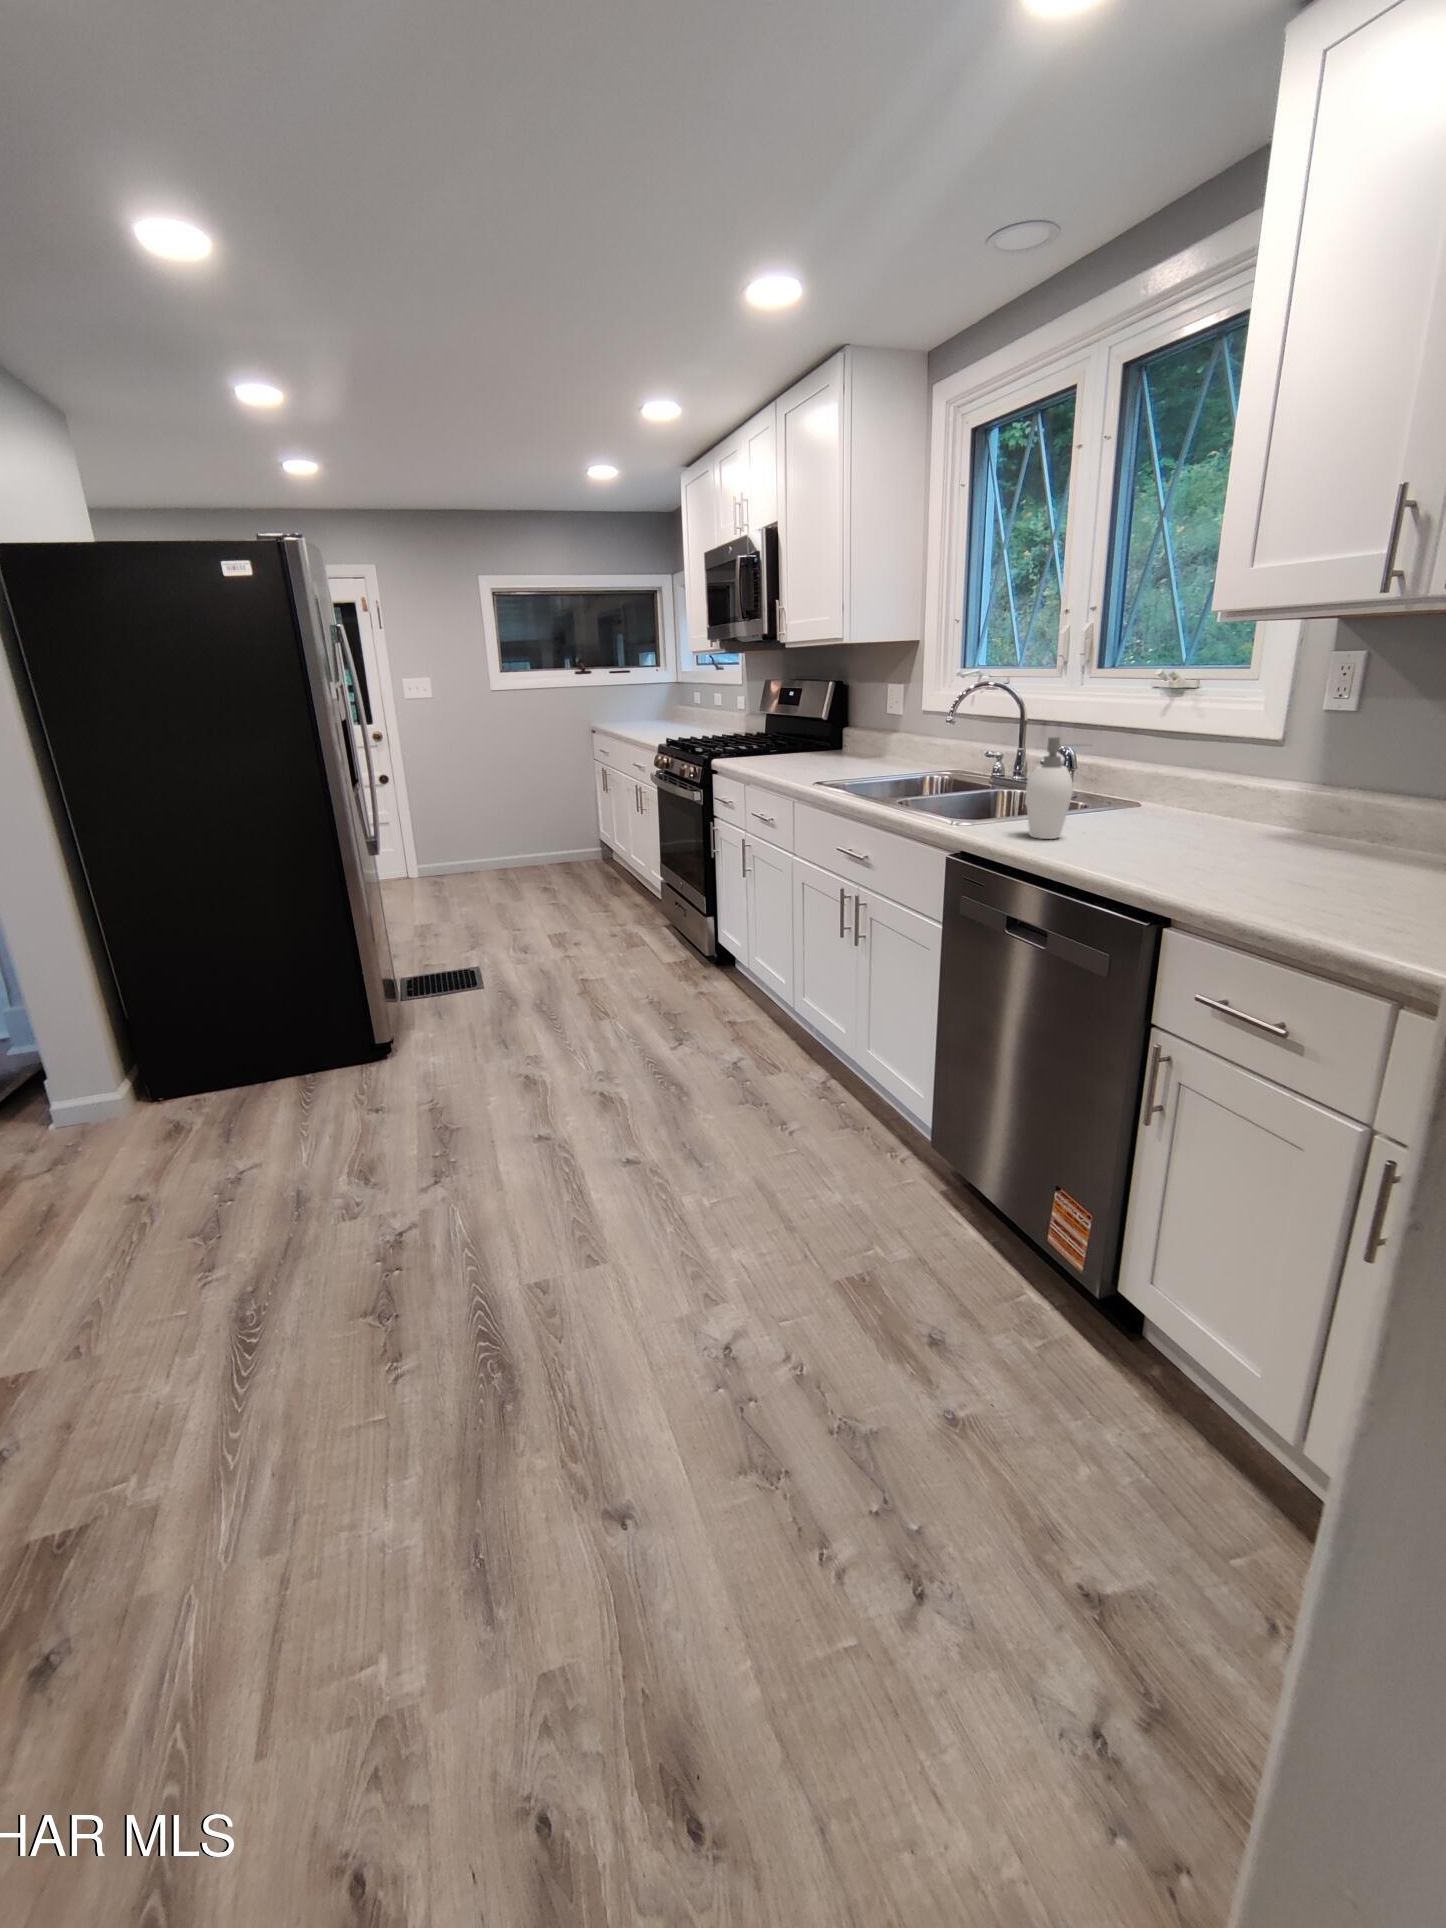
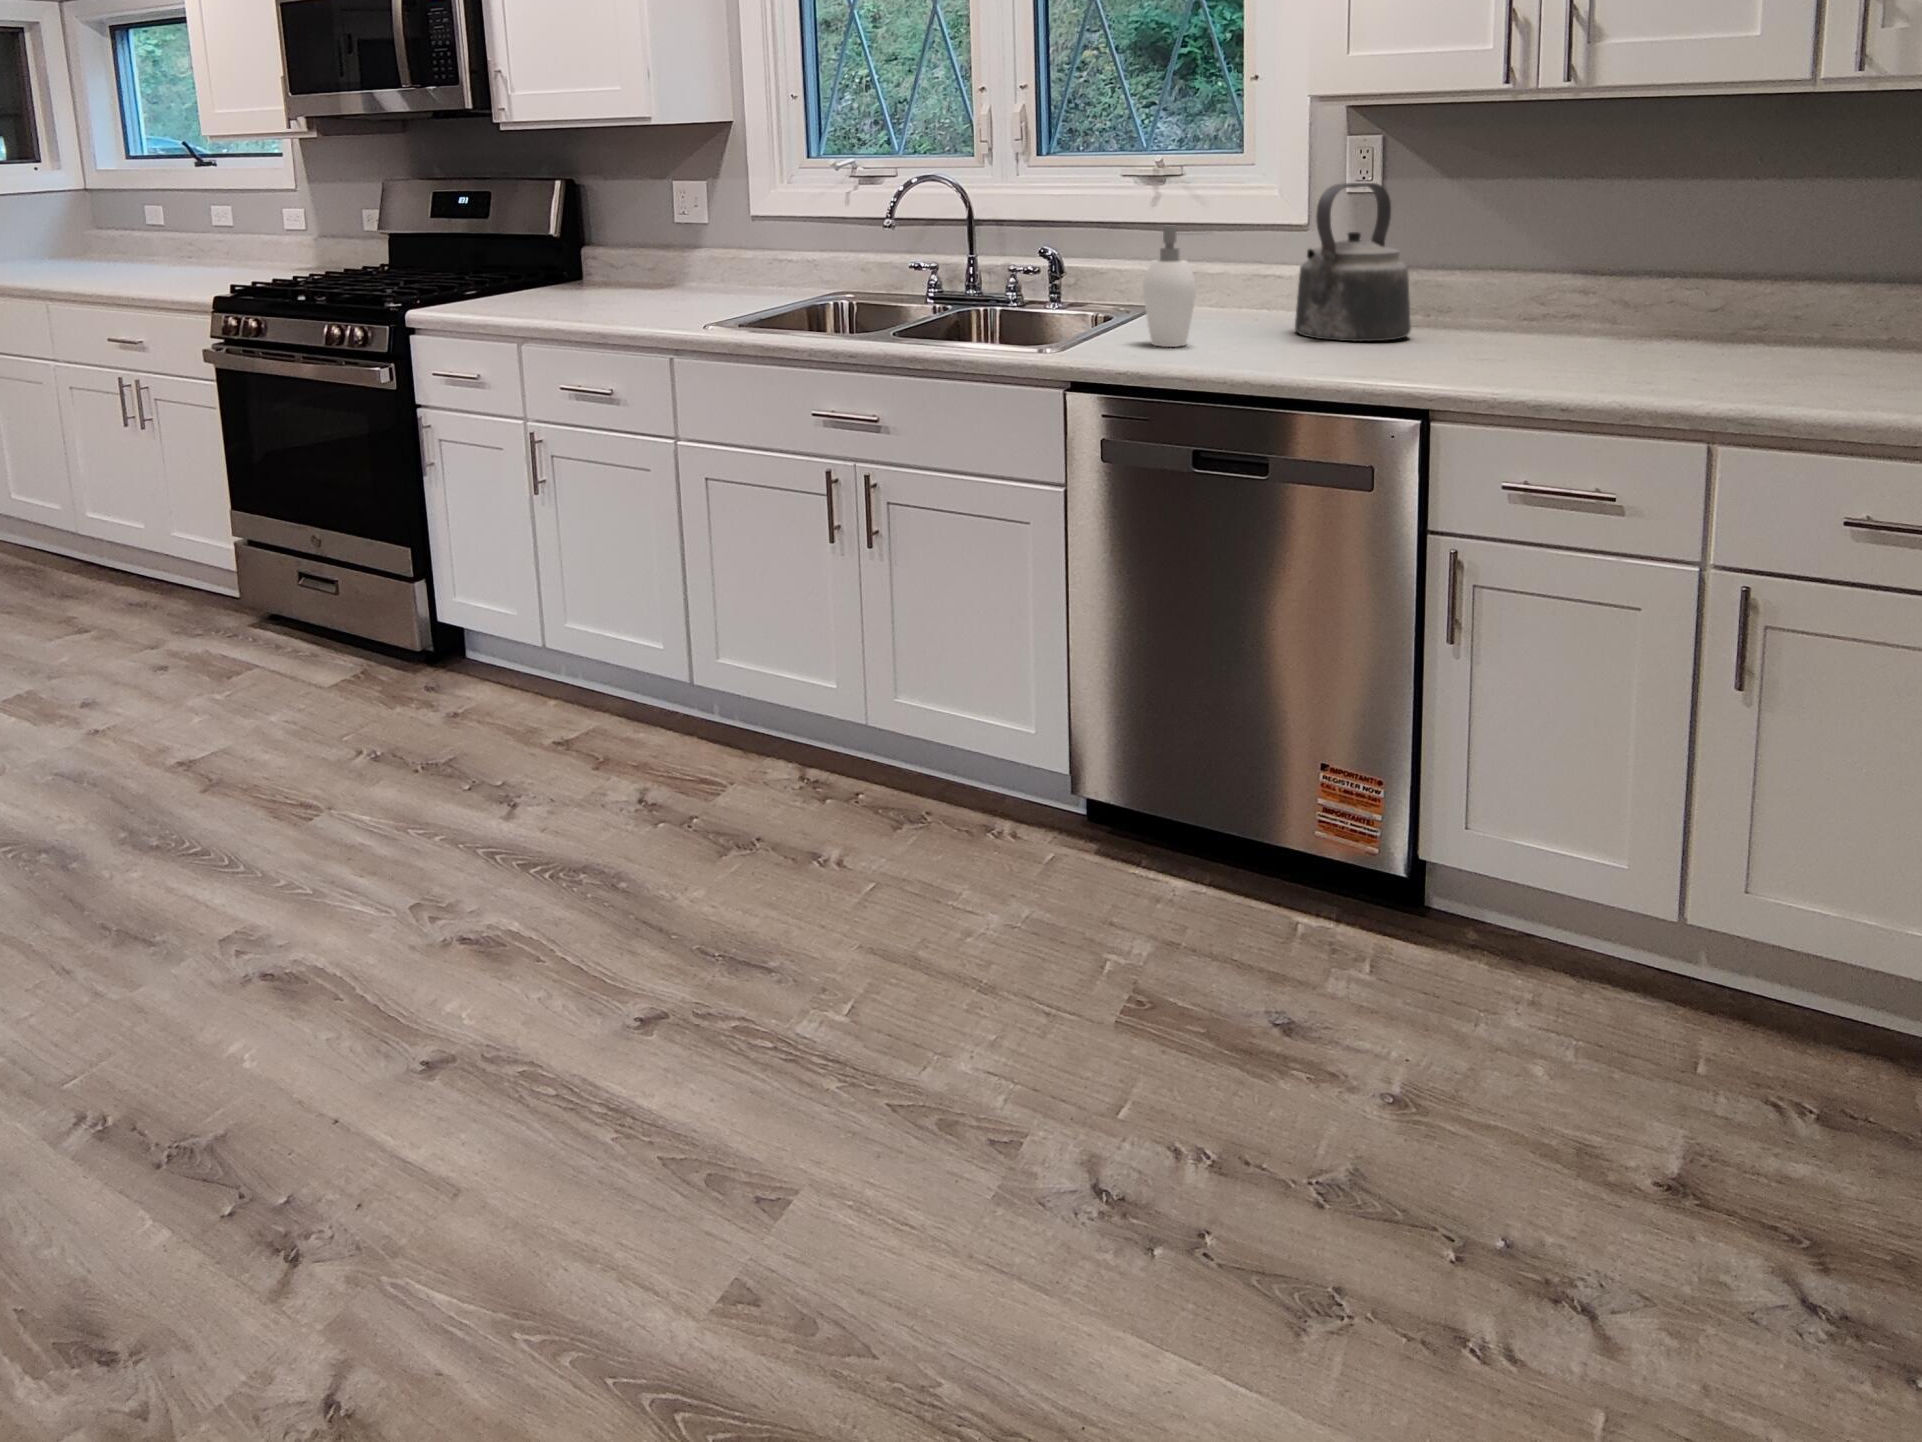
kettle: none [1198,700,1353,858] -> present [1295,183,1411,341]

